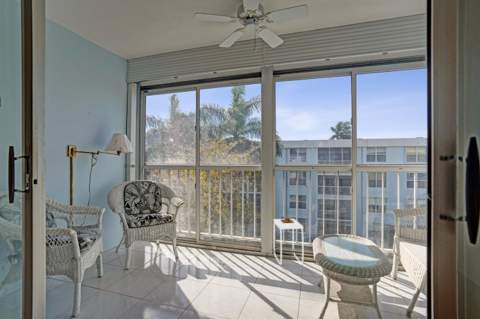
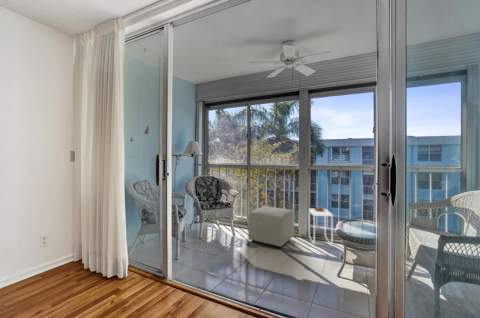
ottoman: none [195,219,256,275] -> present [248,207,294,247]

